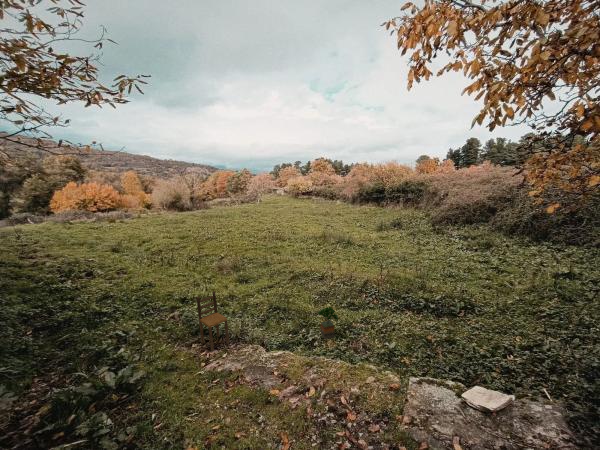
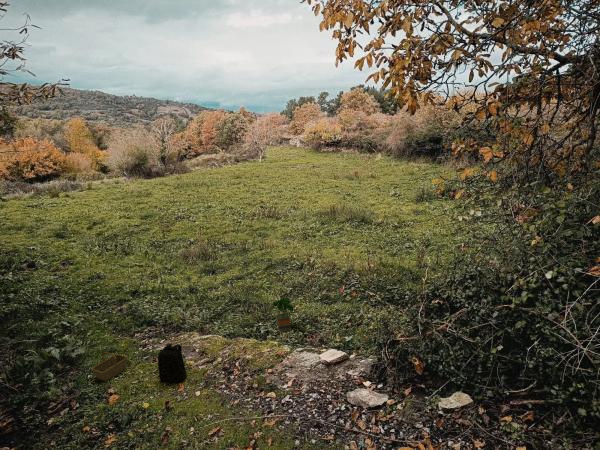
chair: present [197,291,229,352] -> none [141,281,178,343]
backpack: none [224,360,252,404] -> present [158,344,187,382]
basket: none [149,369,187,403] -> present [92,352,128,381]

